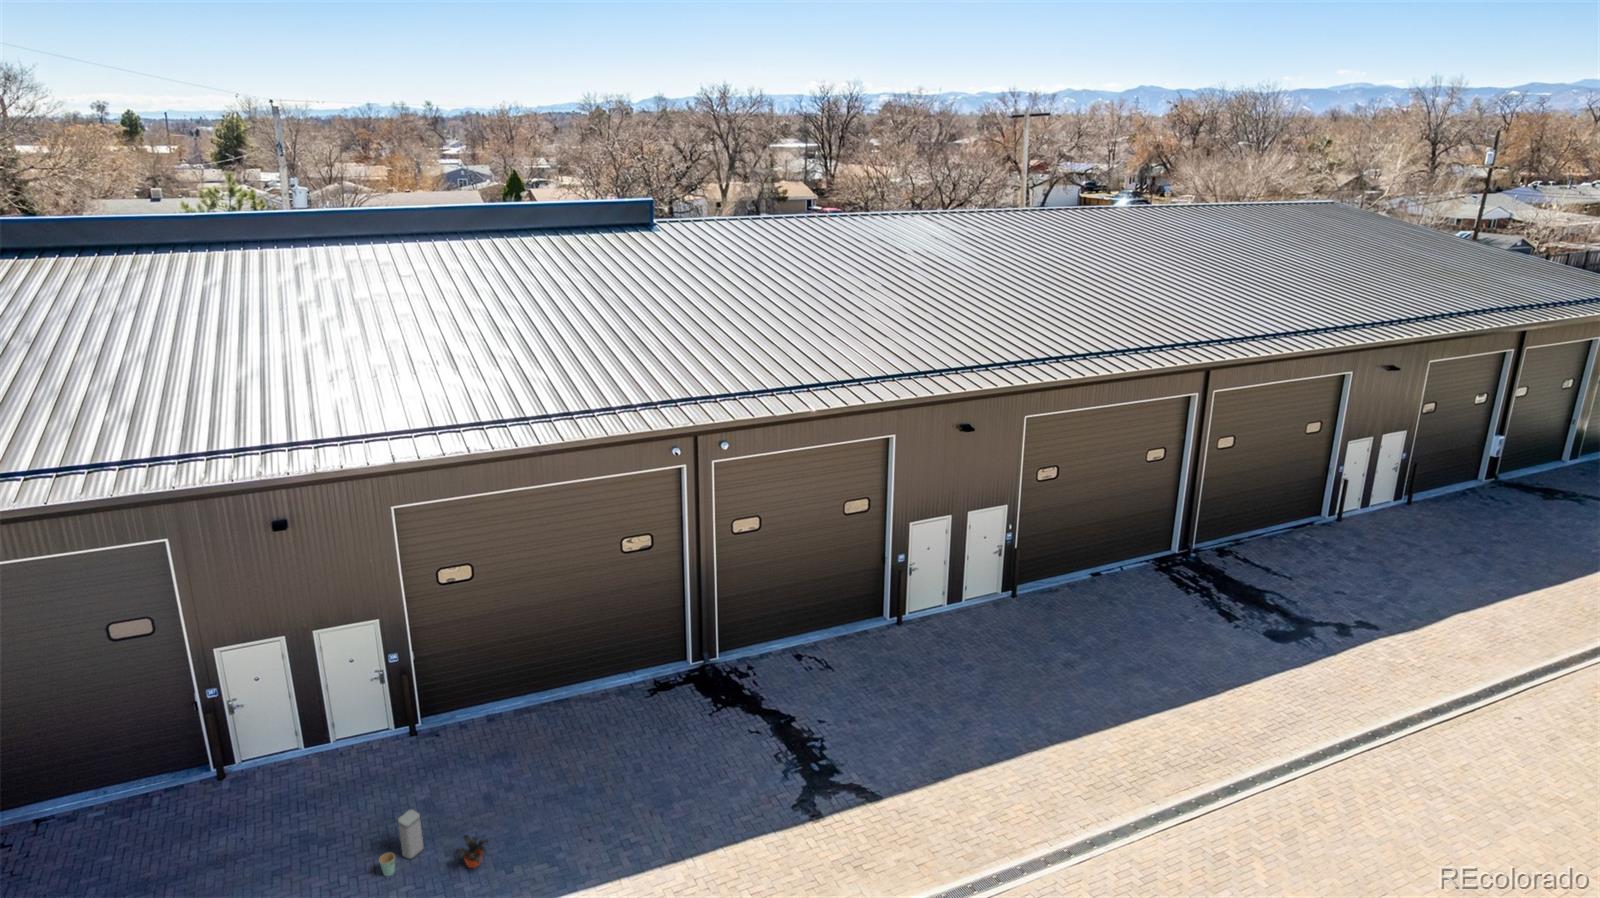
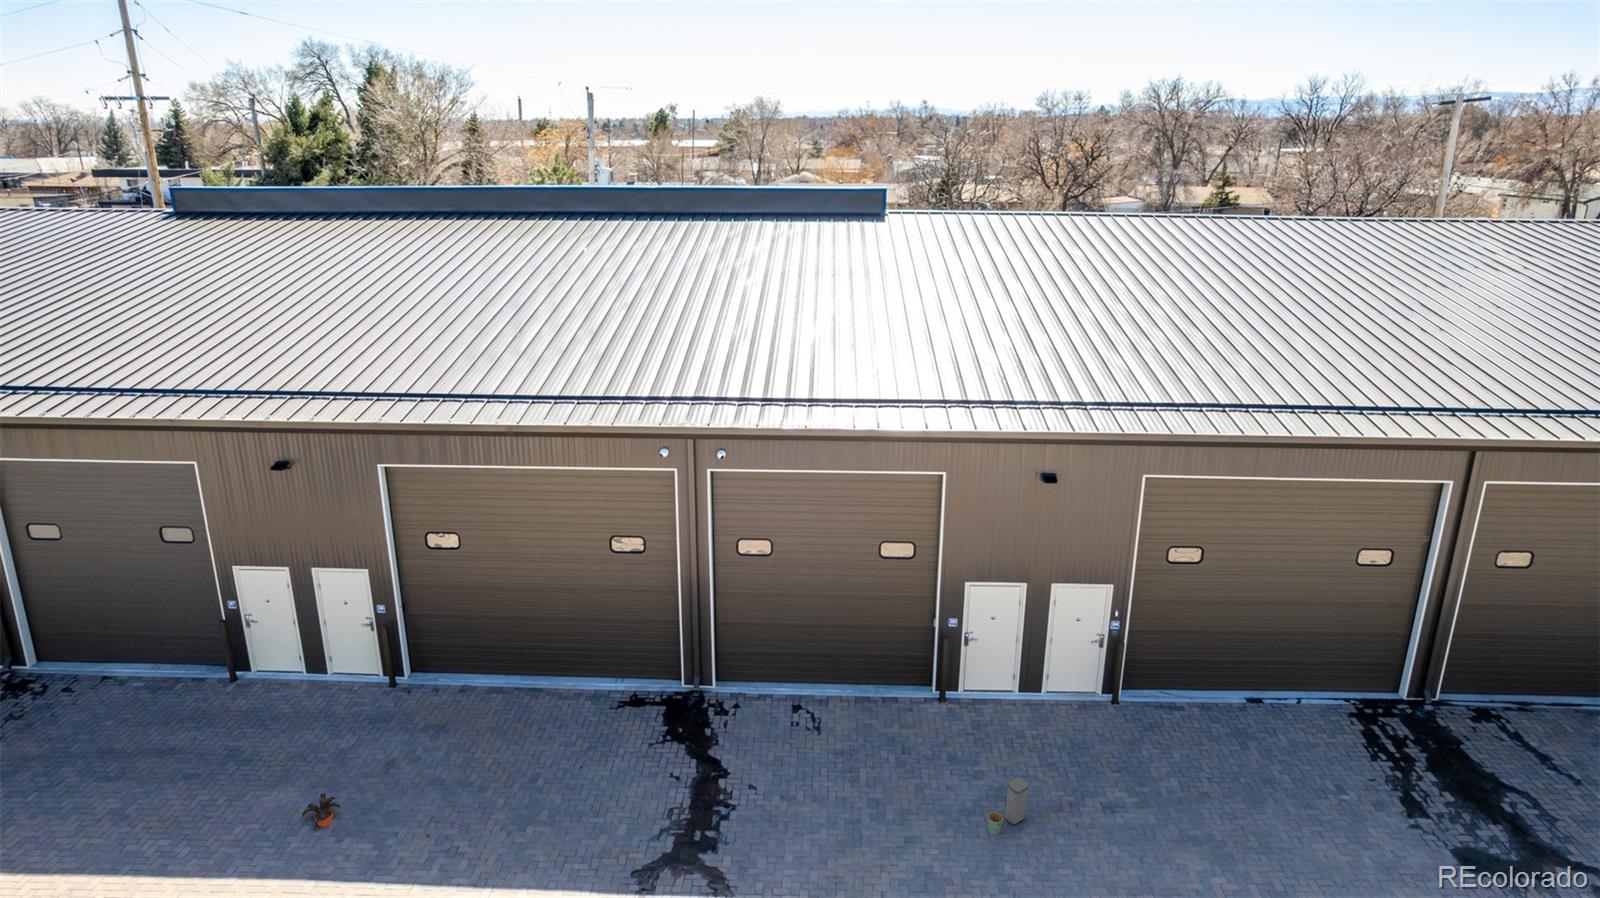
trash can: present [379,810,423,876] -> present [988,777,1029,835]

